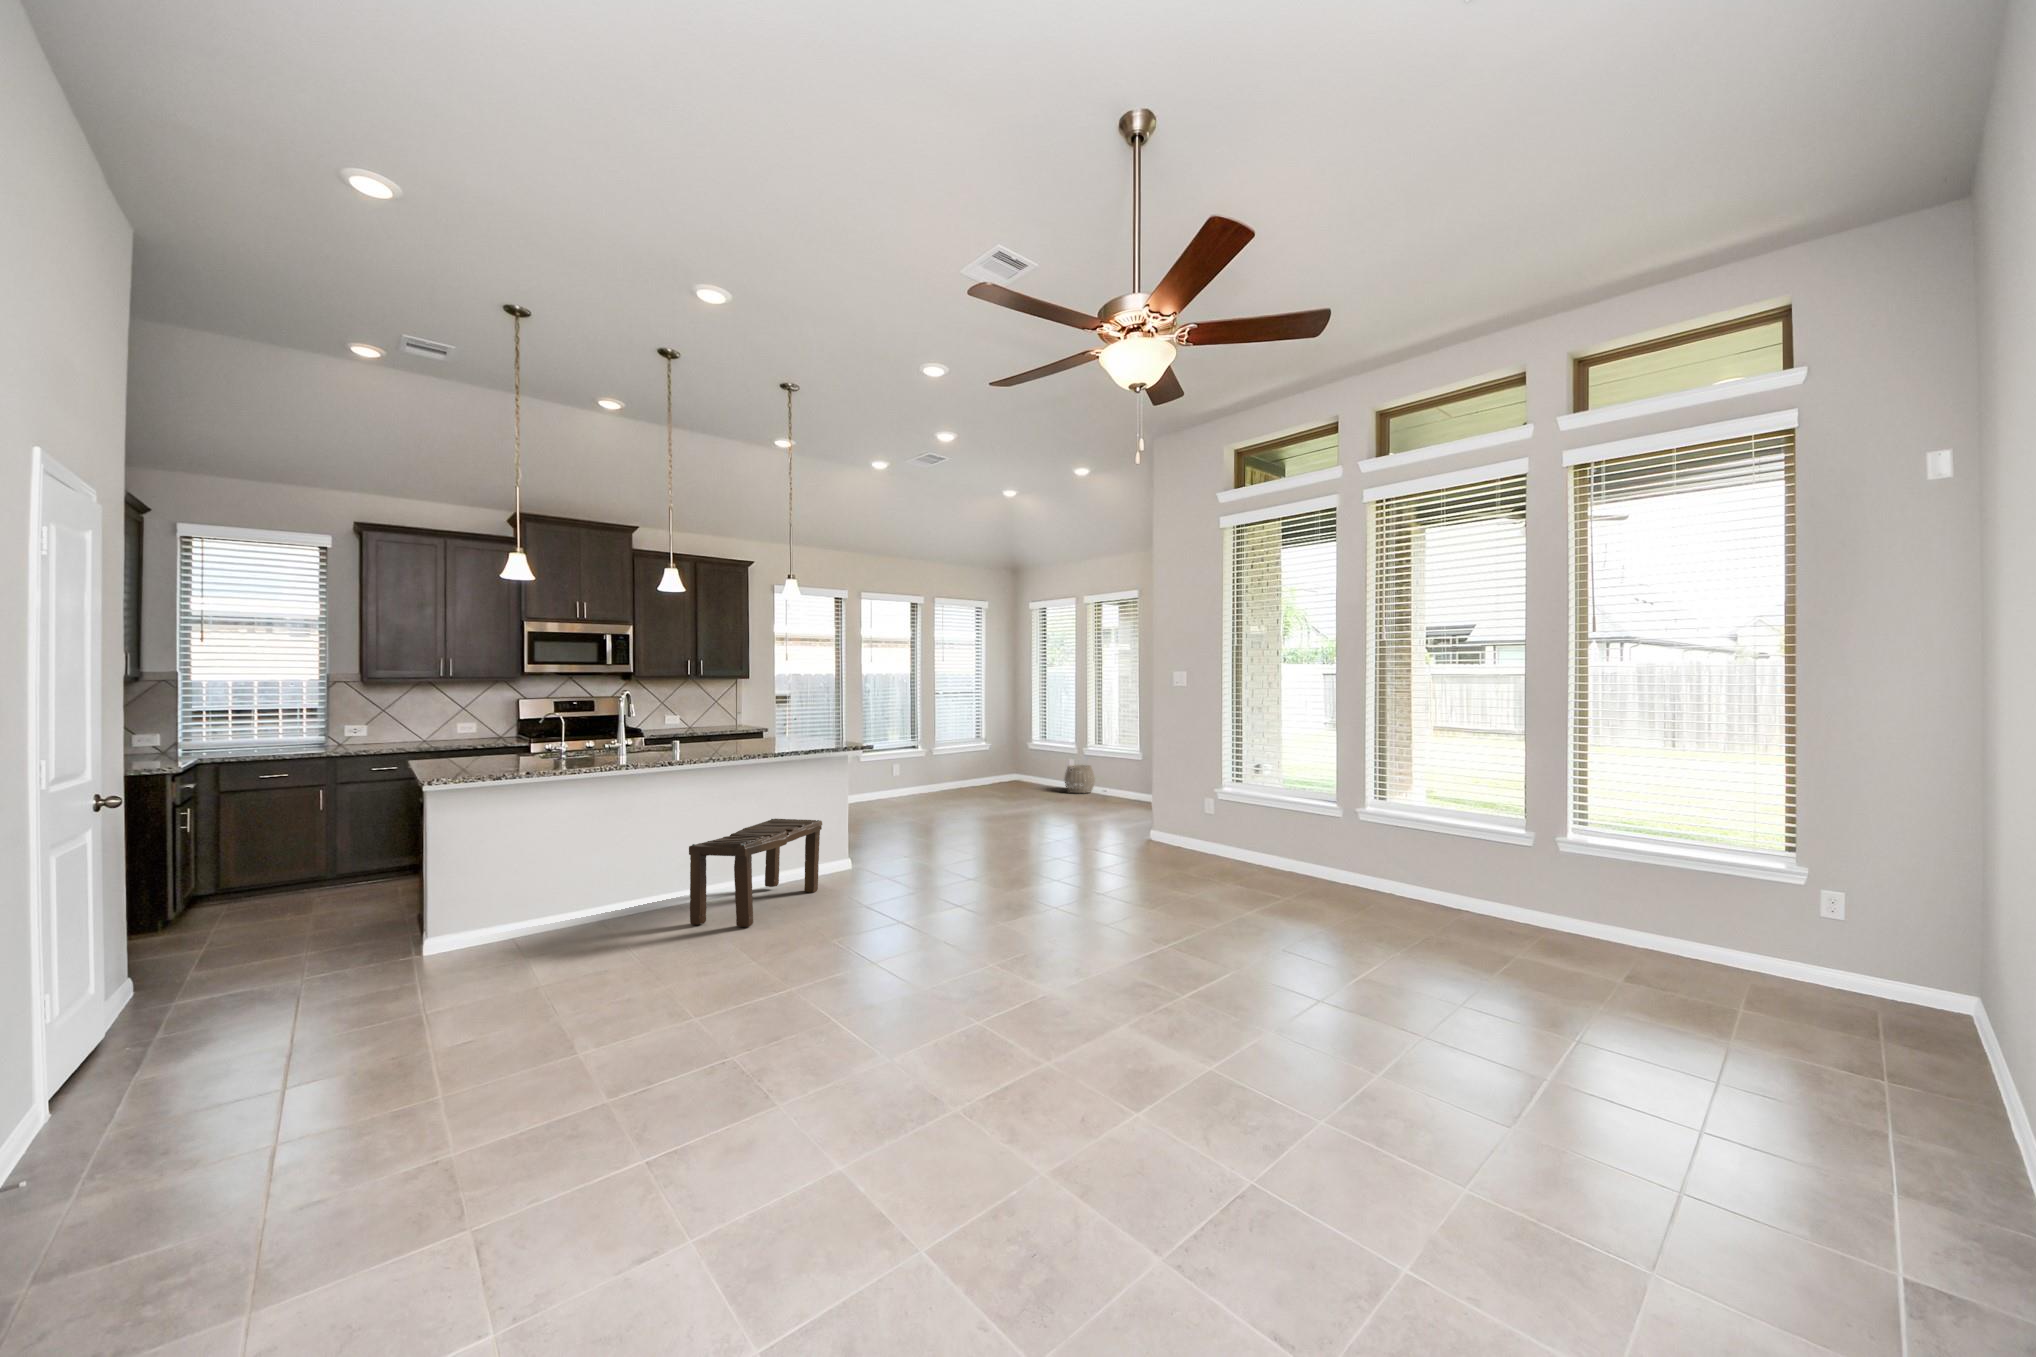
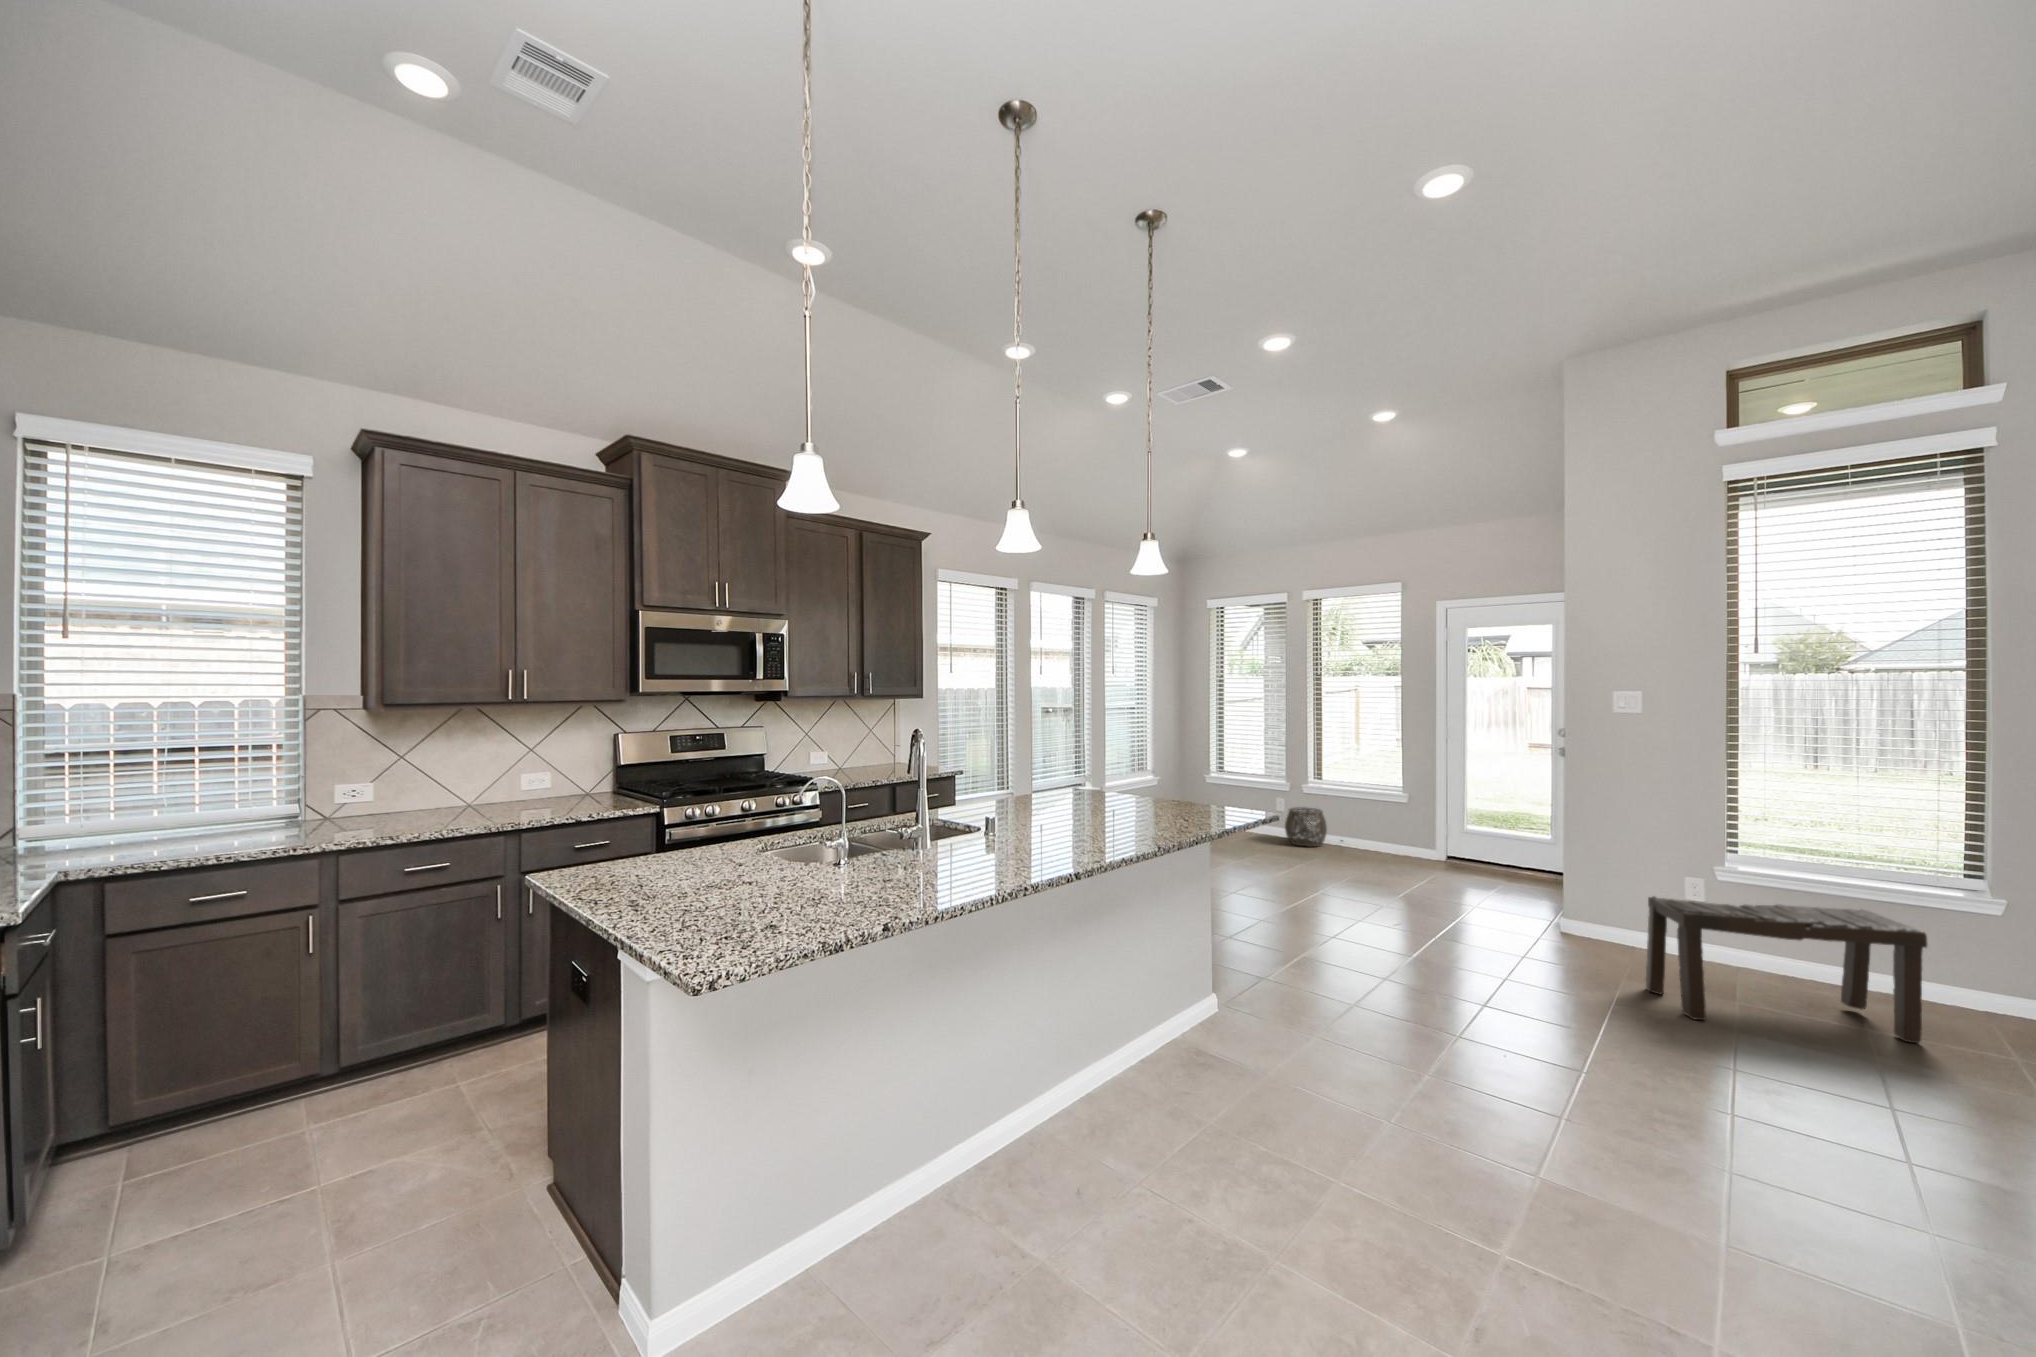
bench: present [689,819,822,927] -> present [1646,896,1927,1043]

